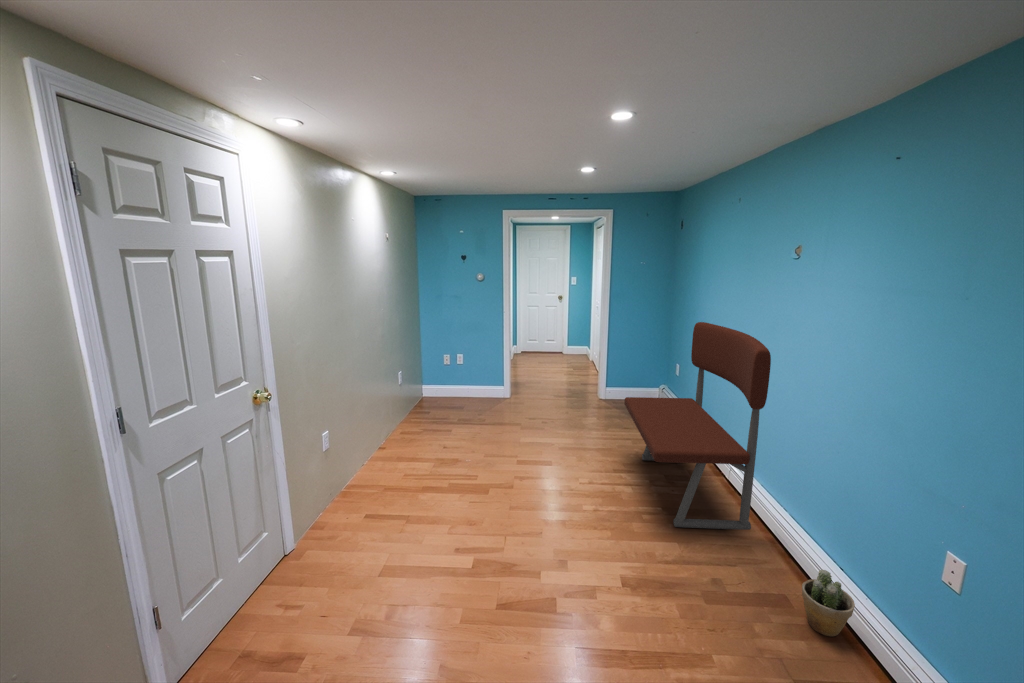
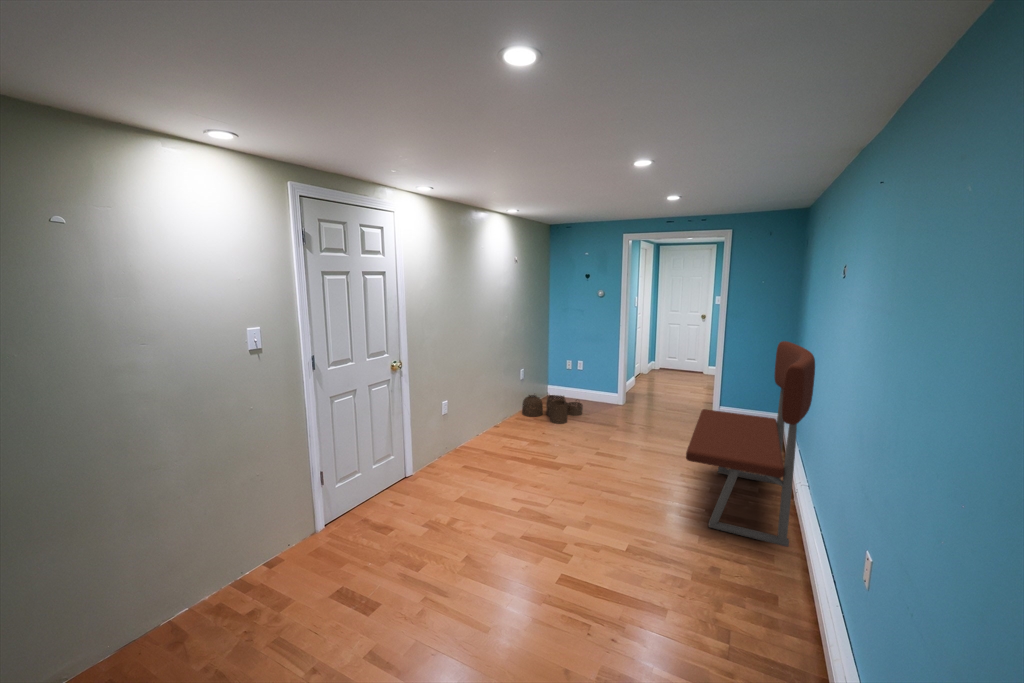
woven basket: none [405,396,475,431] -> present [522,395,583,424]
potted plant: present [802,570,855,637] -> none [779,574,829,639]

